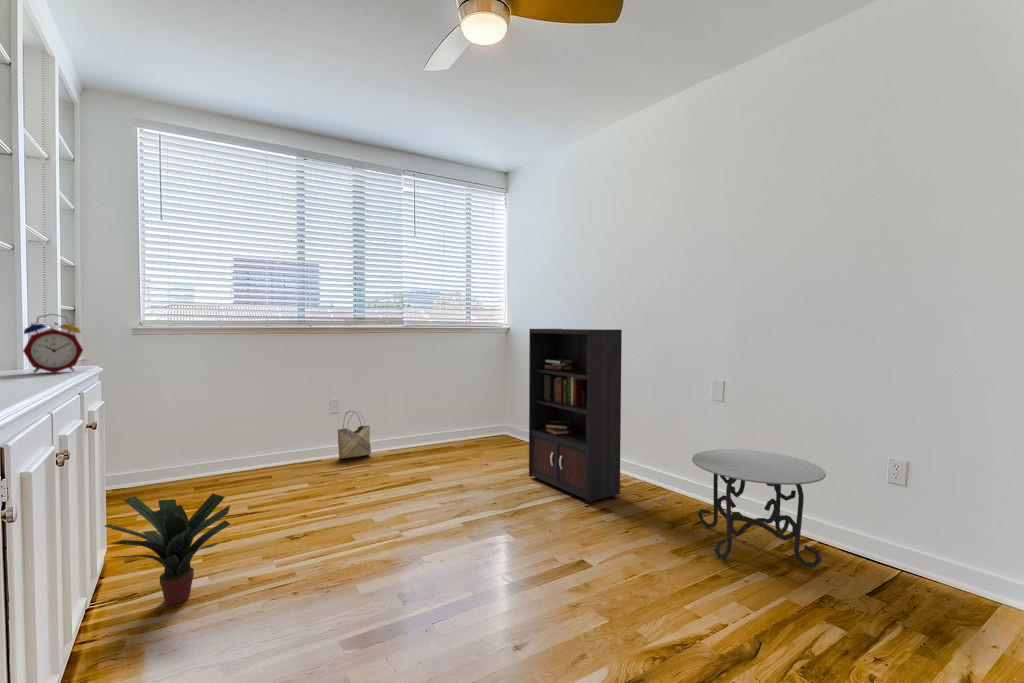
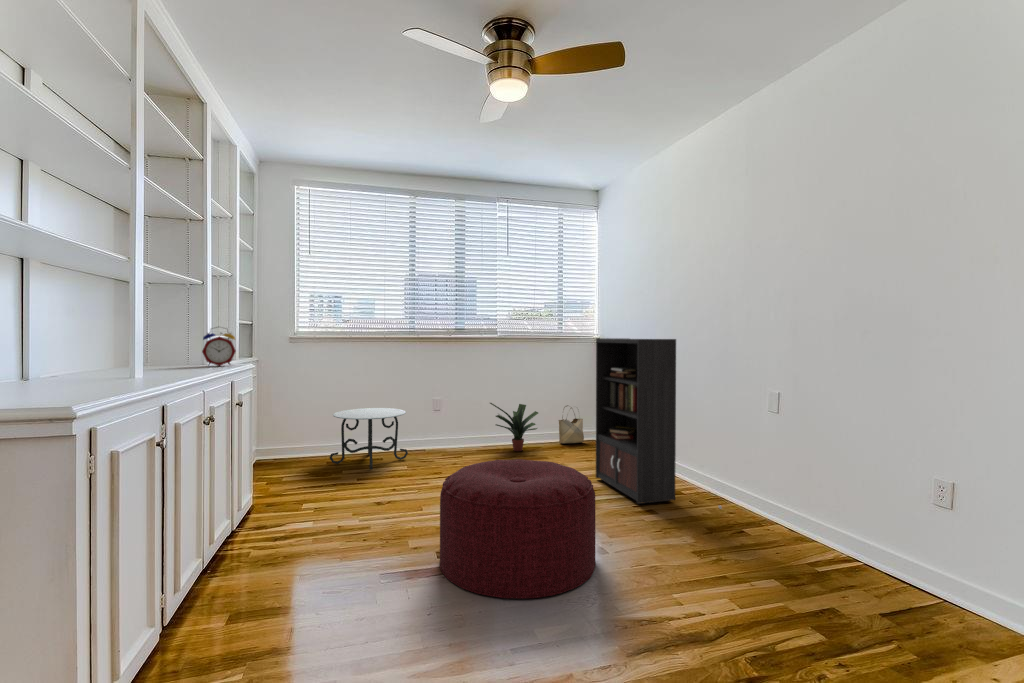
woven basket: present [337,411,371,459] -> present [559,405,584,443]
side table: present [692,449,826,568] -> present [329,408,408,469]
ottoman: none [408,471,593,650] -> present [440,459,596,599]
potted plant: present [105,494,230,605] -> present [490,403,538,451]

